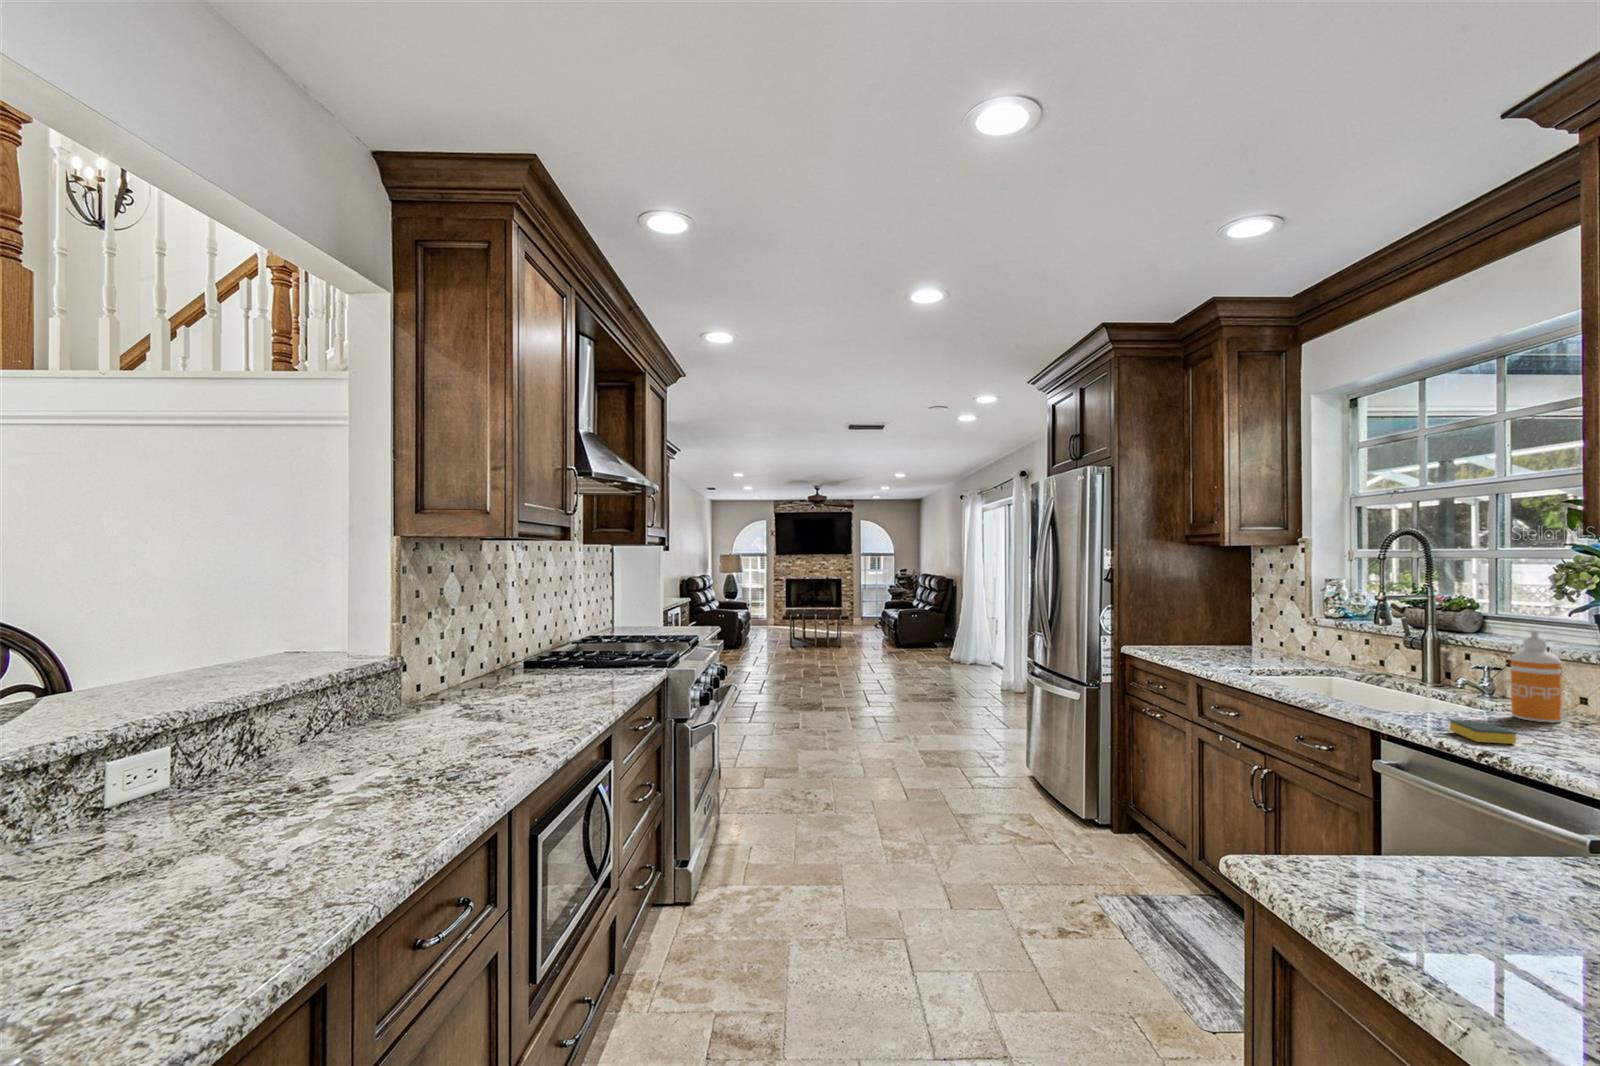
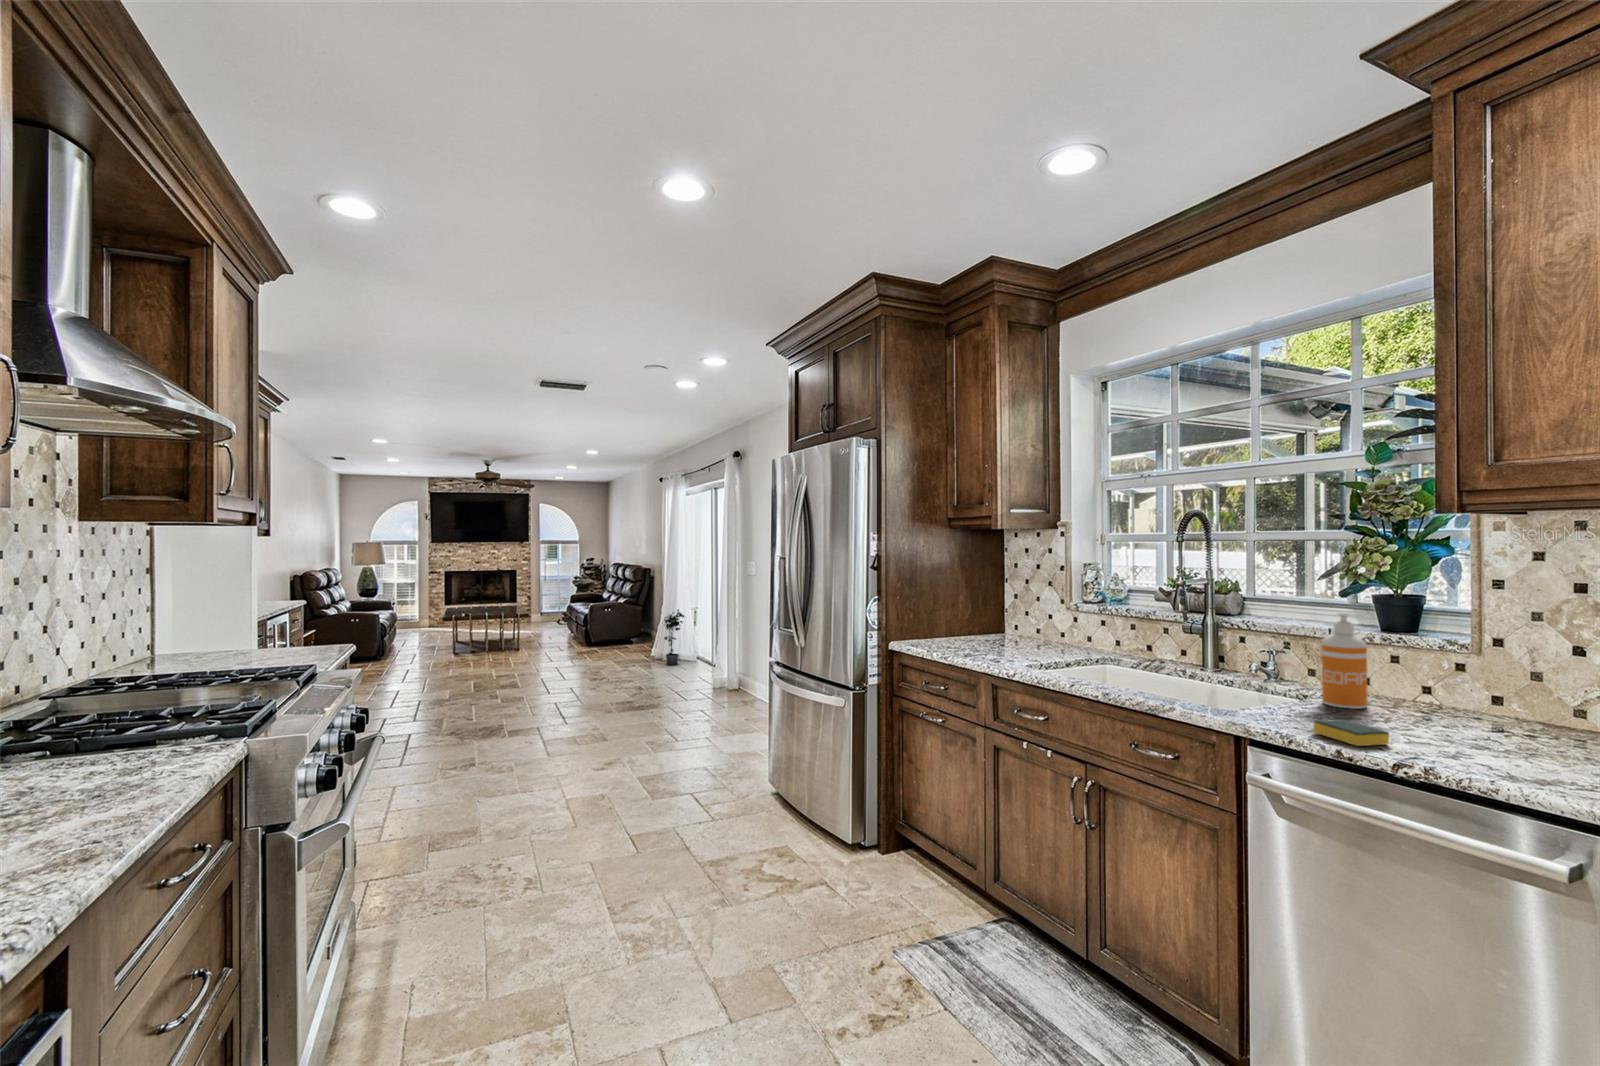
potted plant: none [959,618,981,668] -> present [664,610,684,665]

